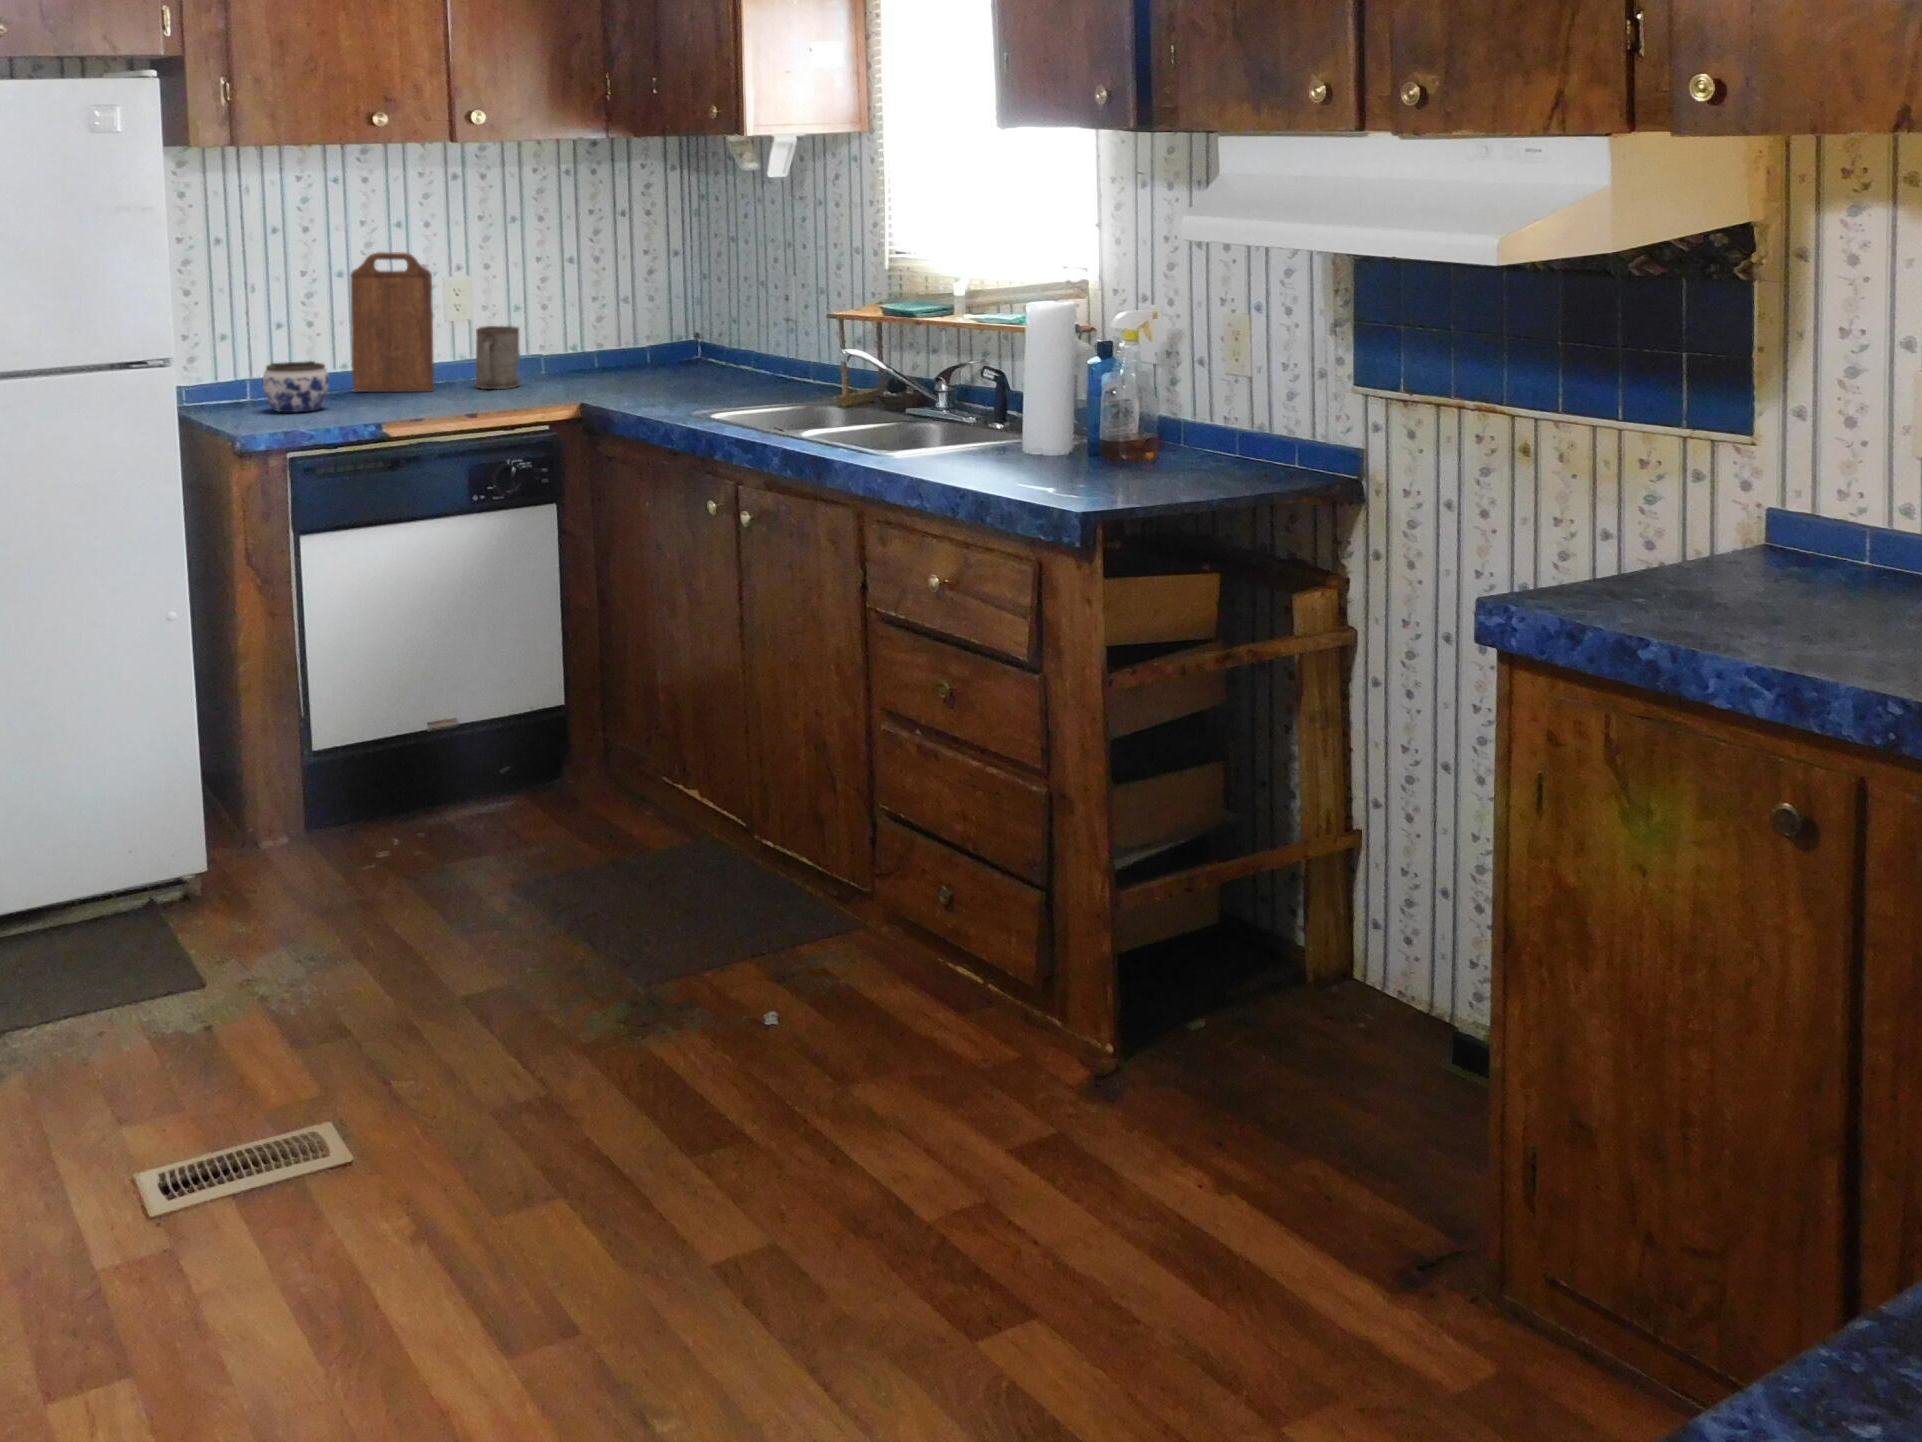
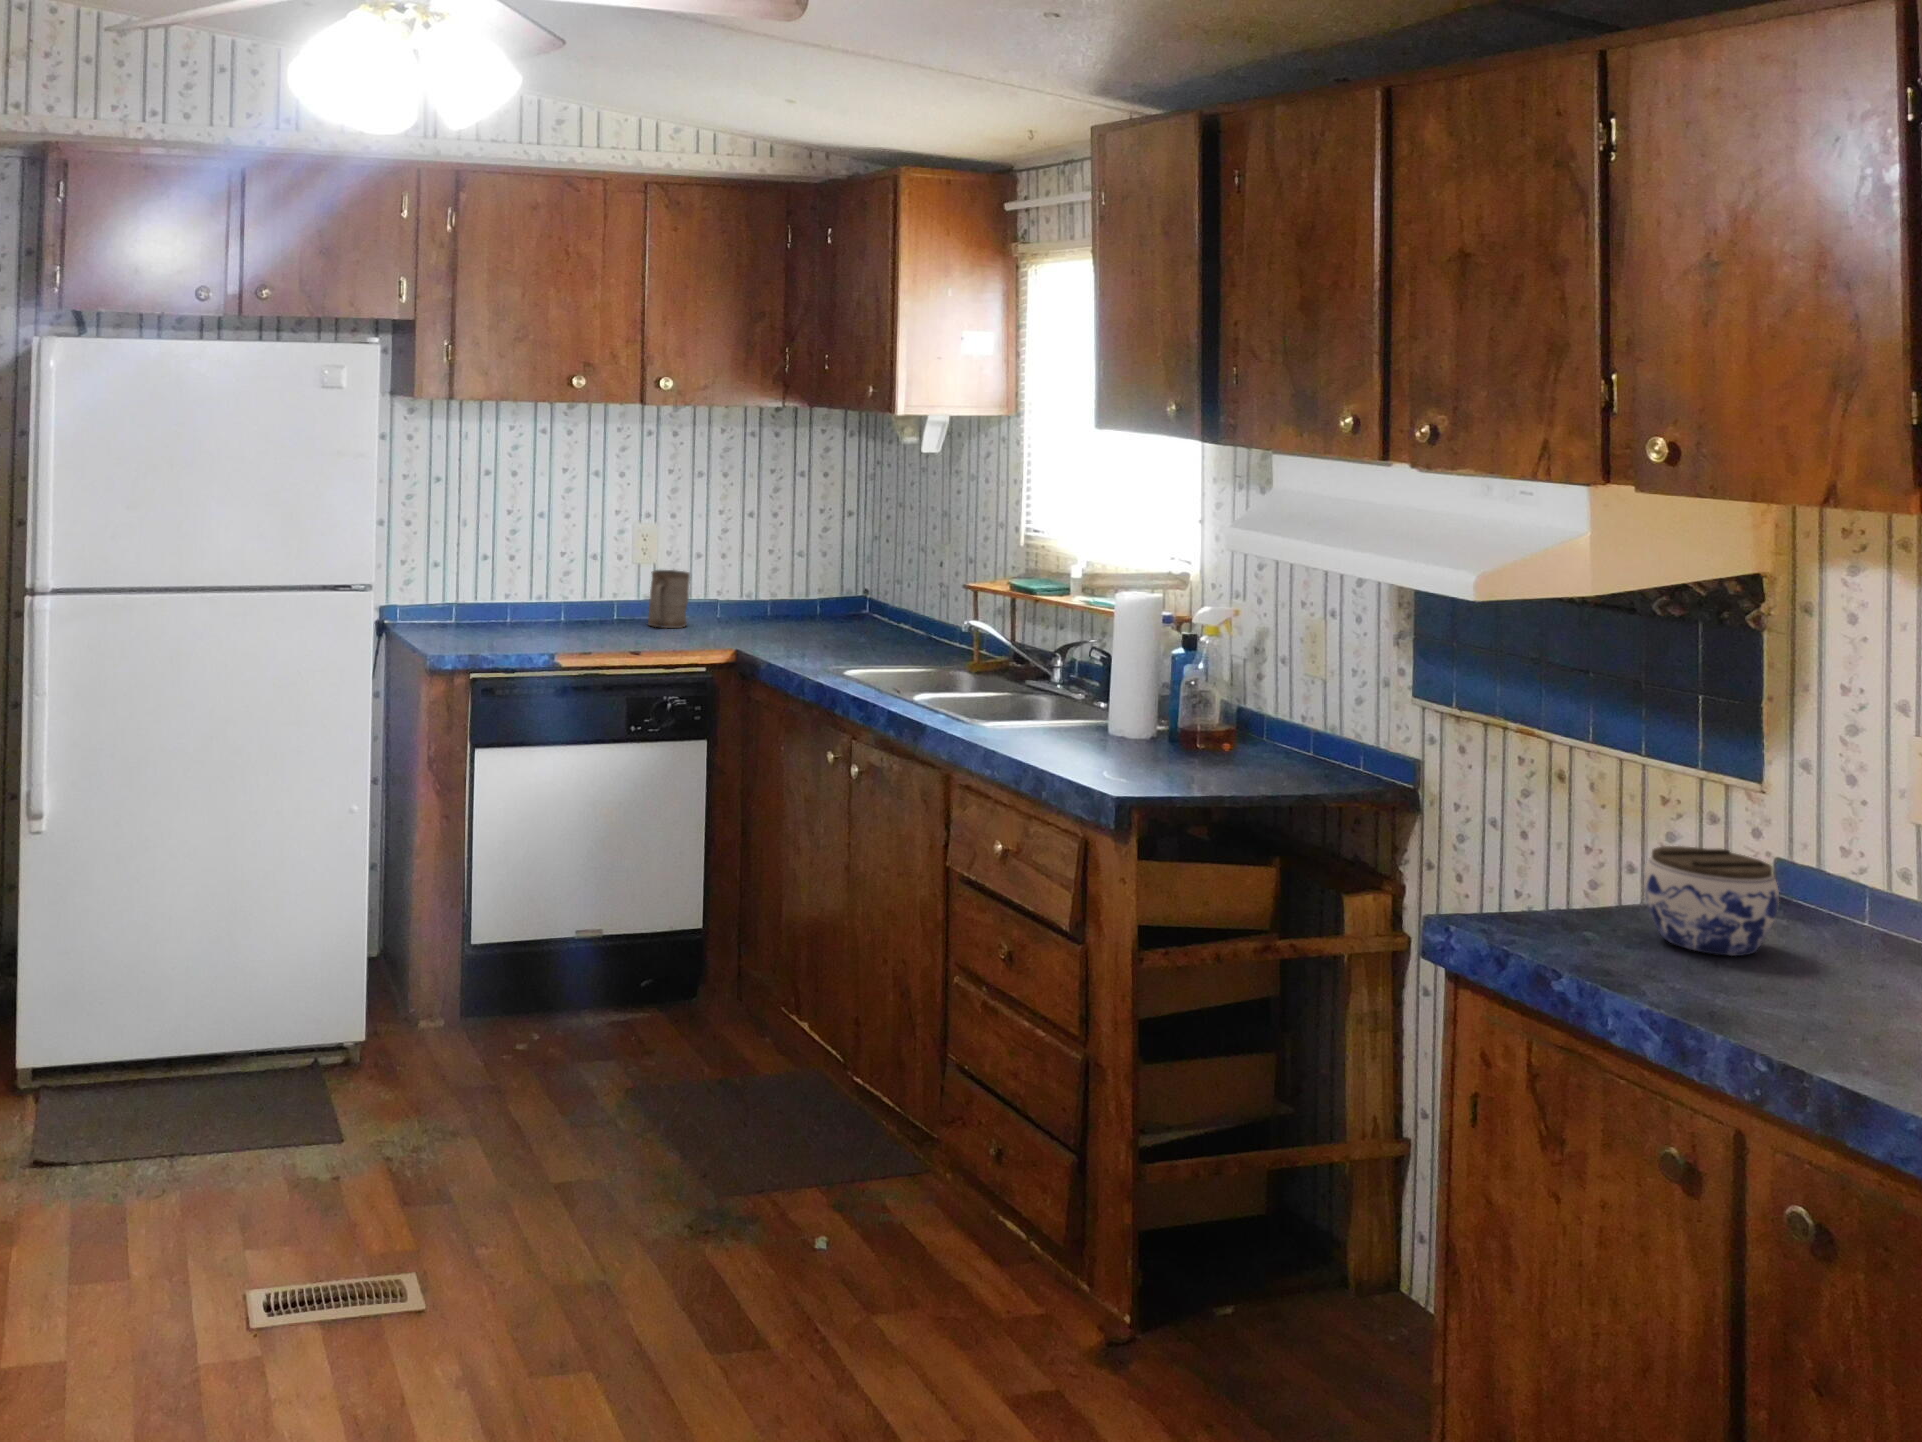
cutting board: present [350,252,434,392] -> none [541,497,616,626]
jar: present [263,361,329,412] -> present [1644,846,1779,956]

